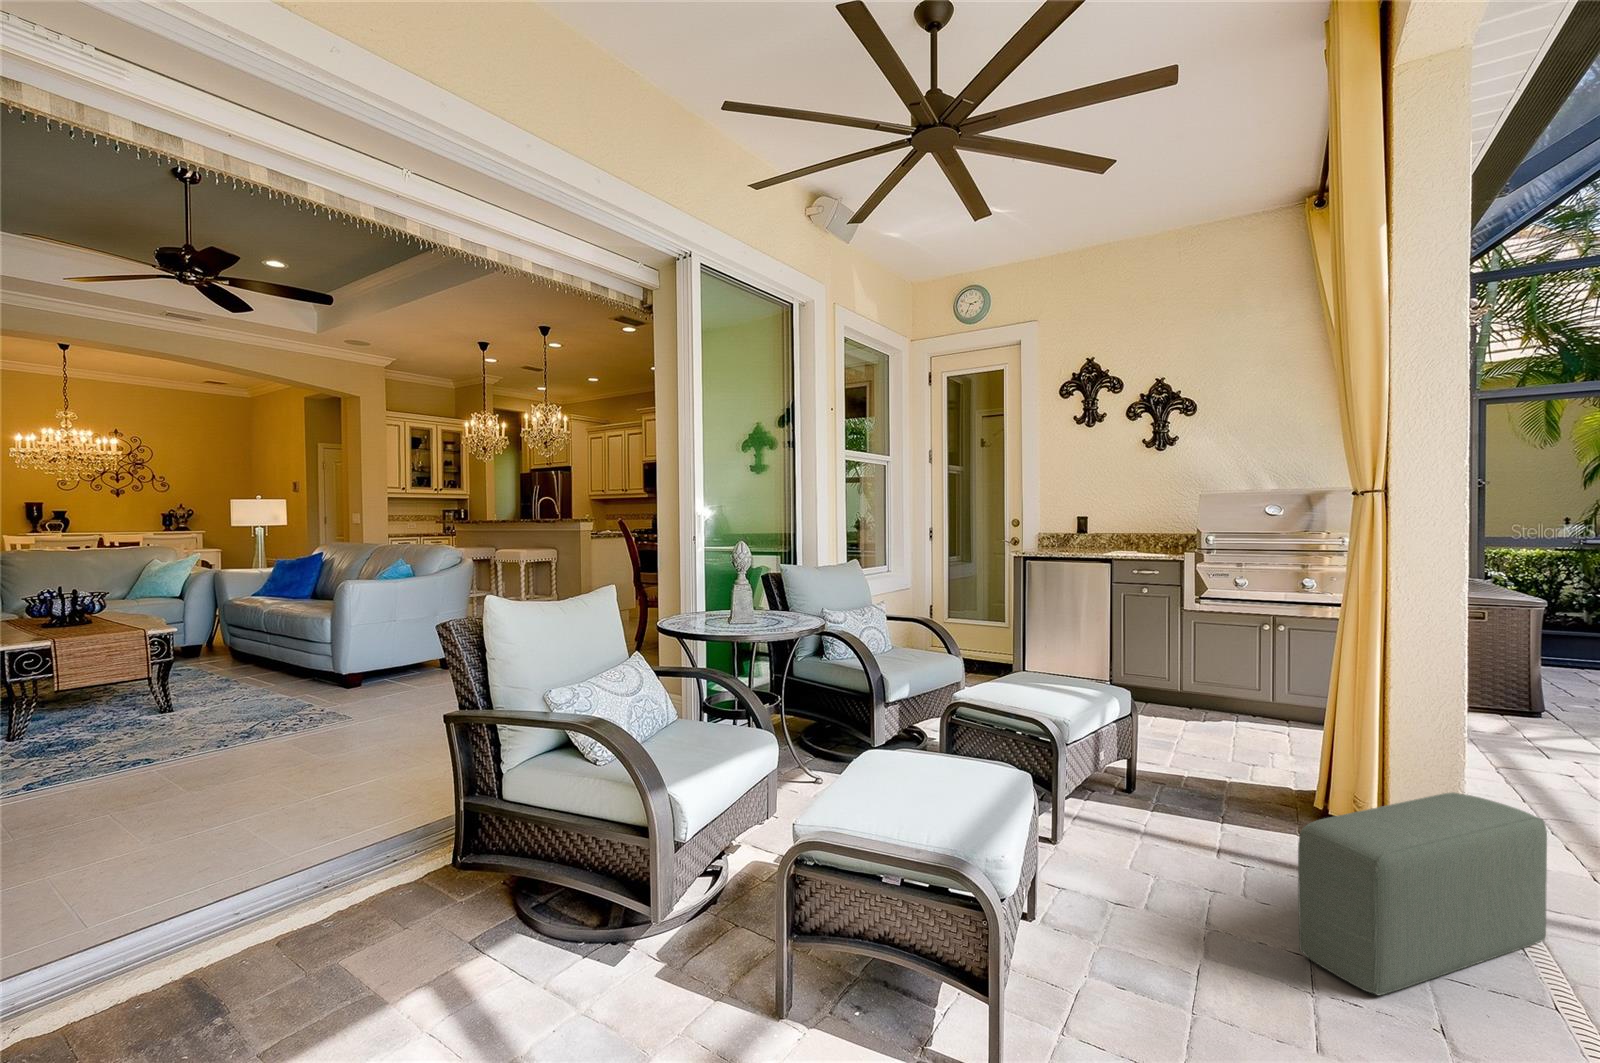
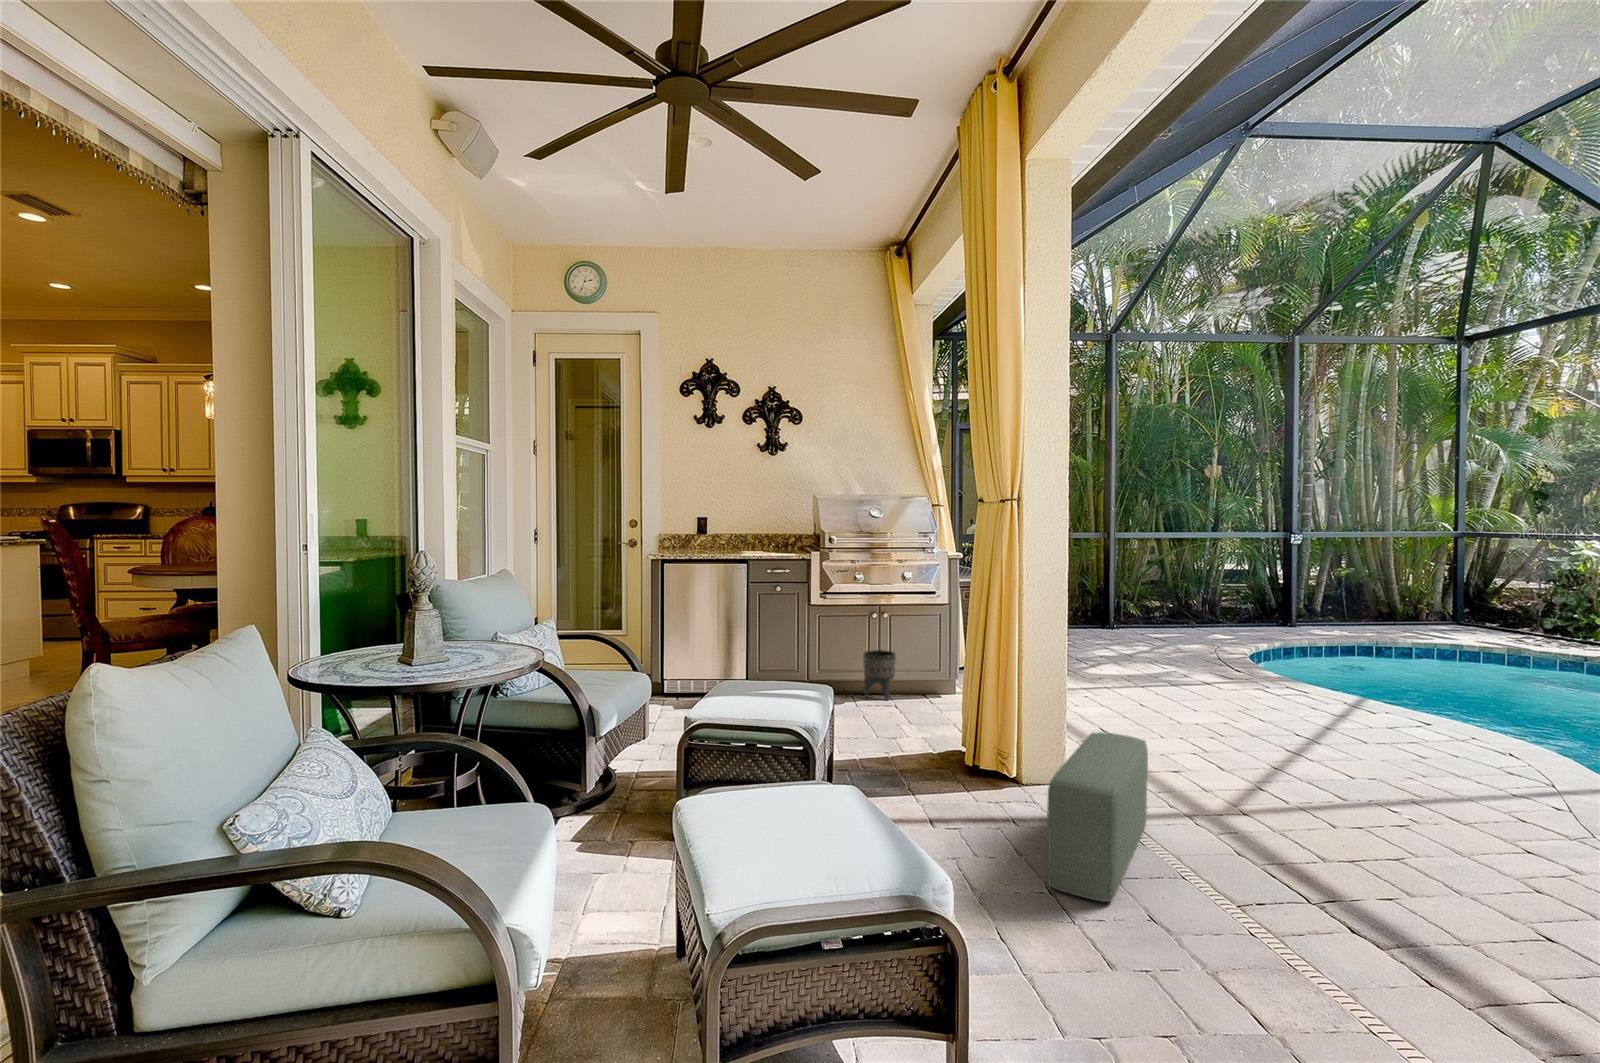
planter: none [1246,667,1291,726] -> present [863,650,896,700]

